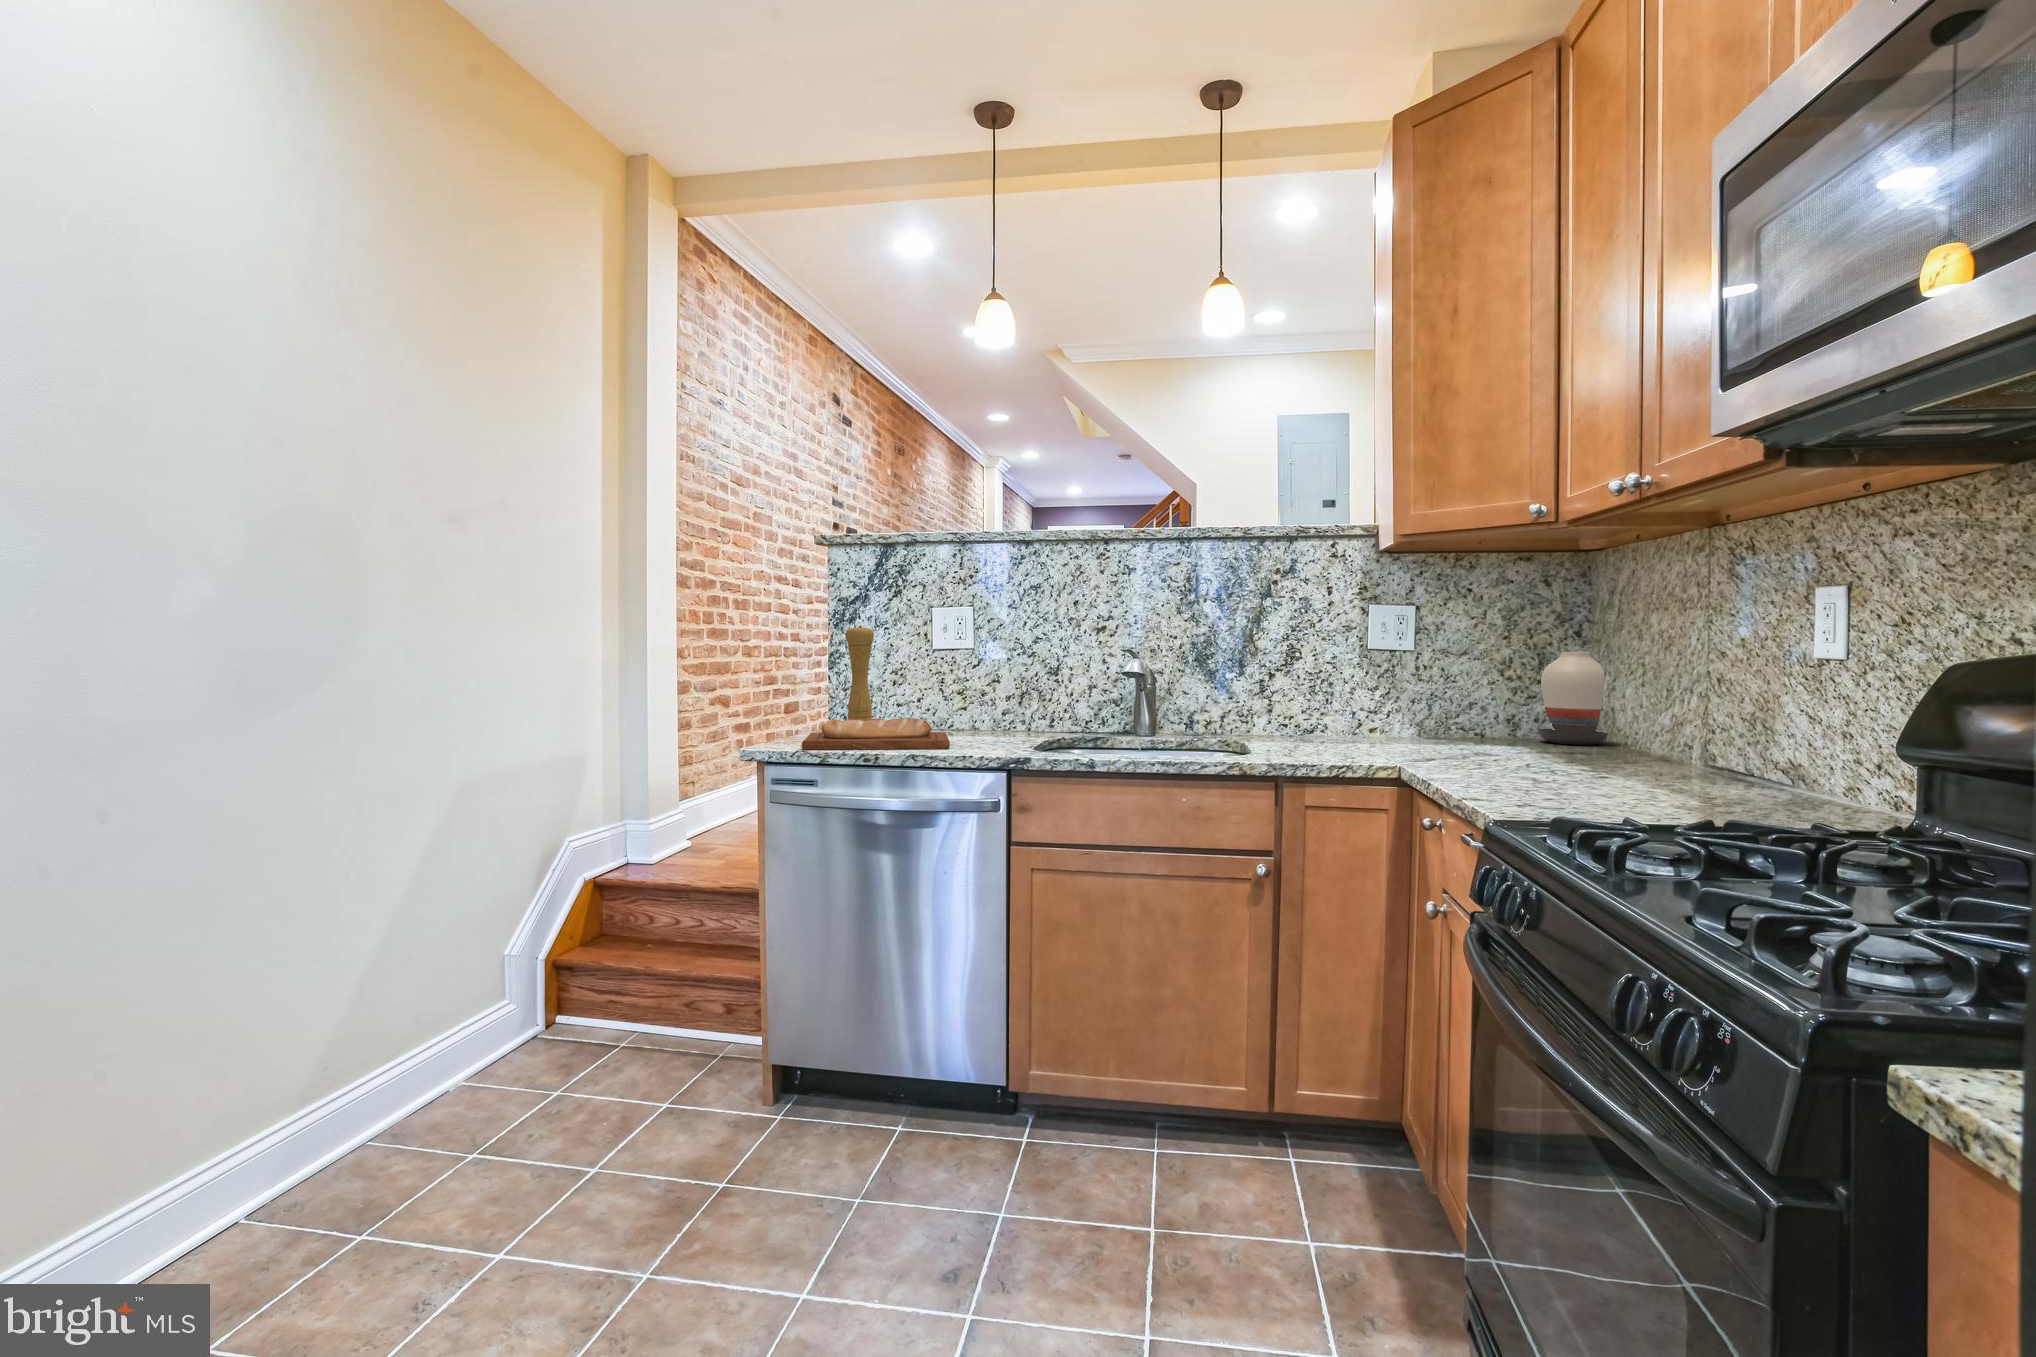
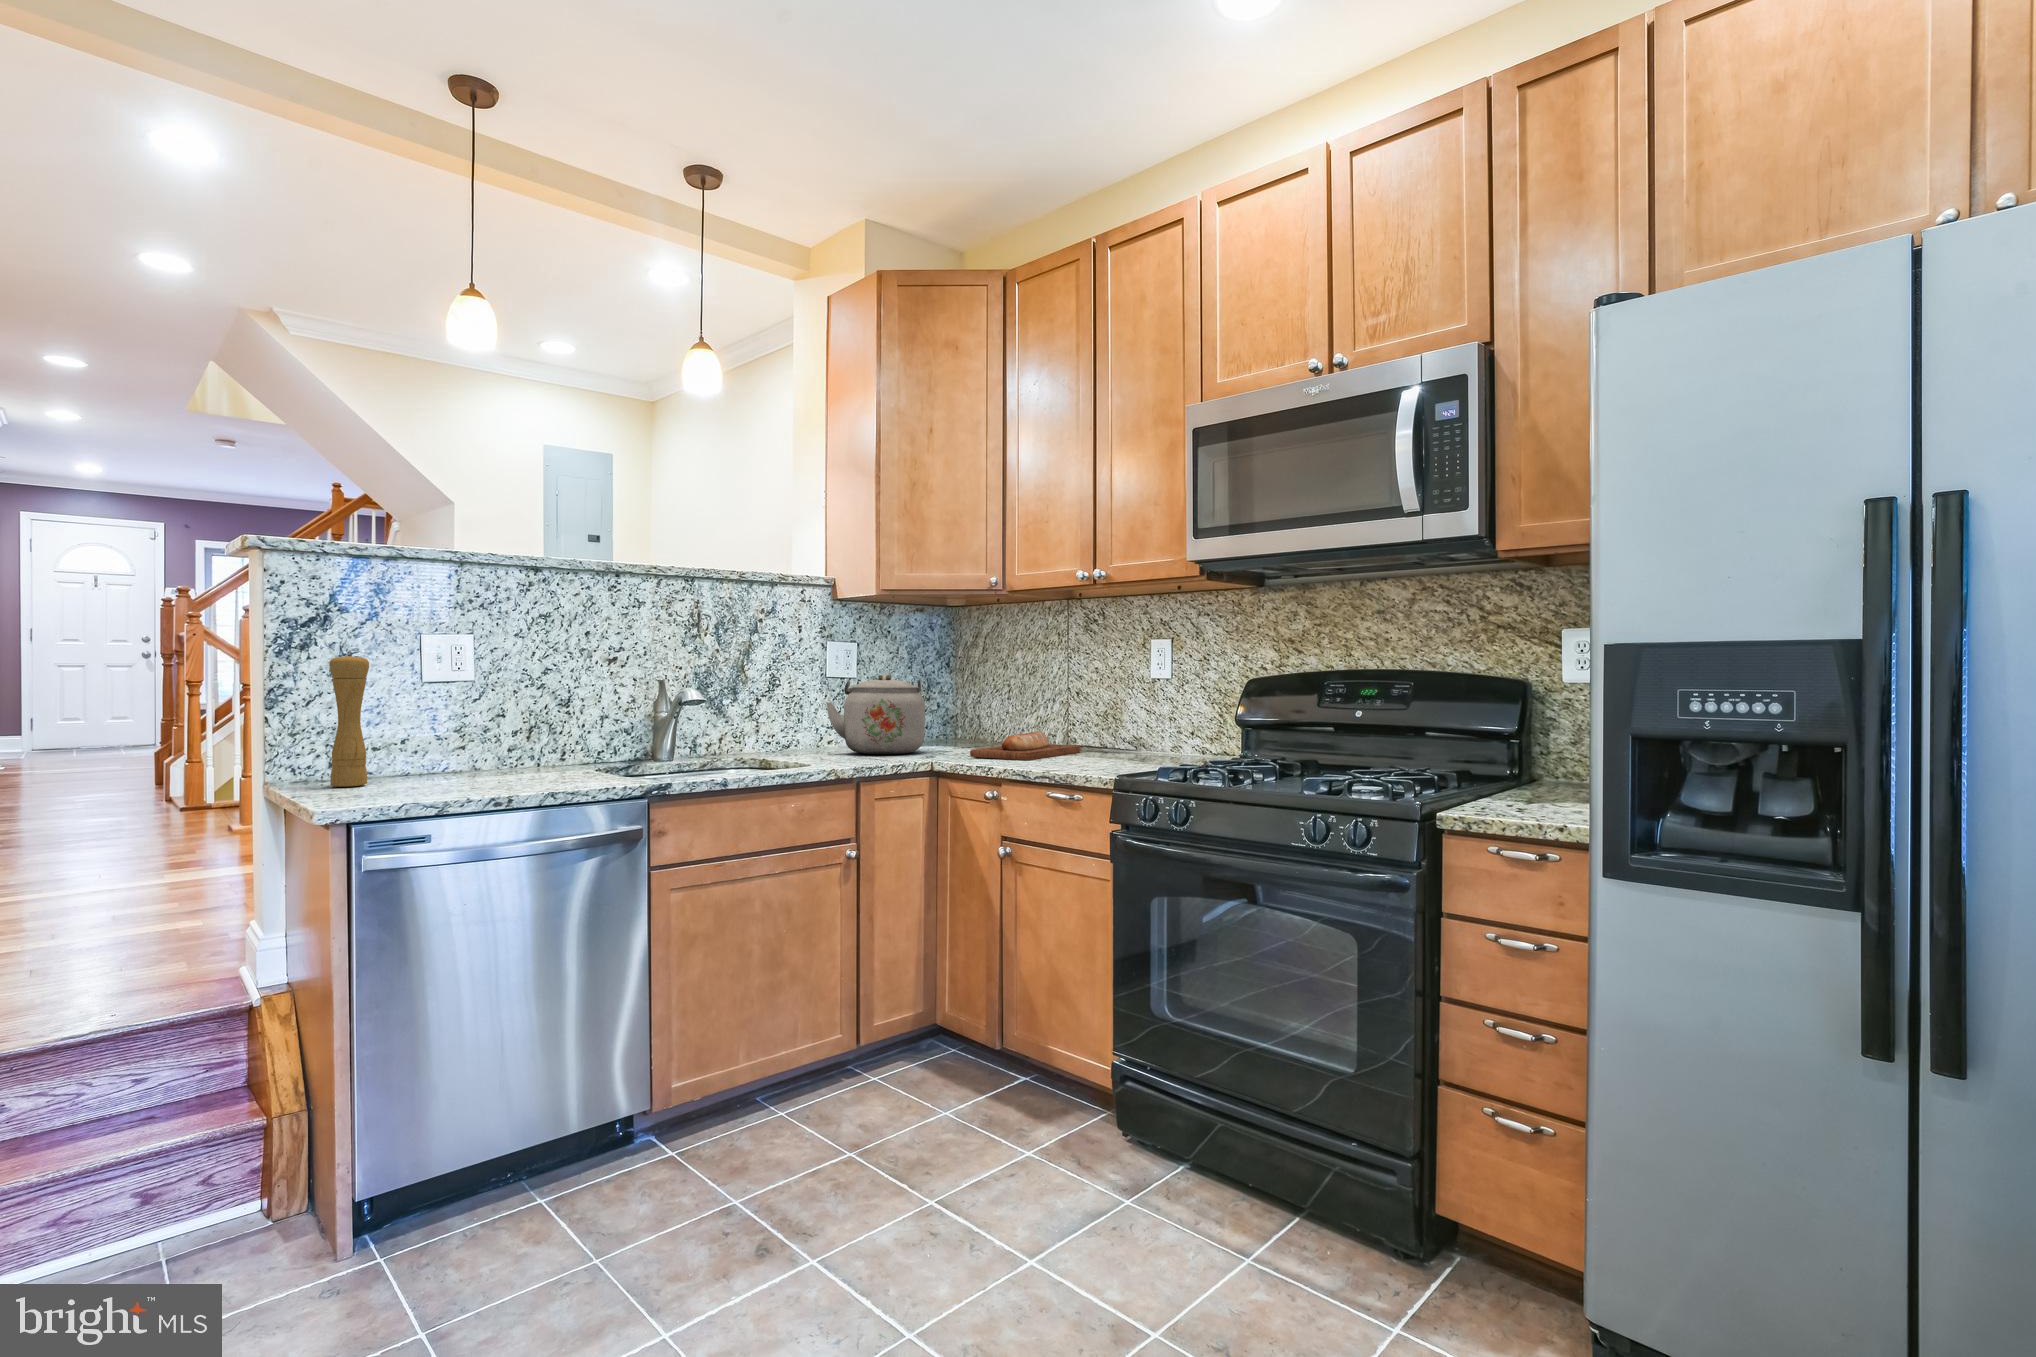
kettle: none [1324,646,1466,751] -> present [826,674,925,754]
vase: present [1538,651,1608,745] -> none [928,677,974,743]
bread loaf: present [802,718,950,750] -> present [970,732,1081,760]

